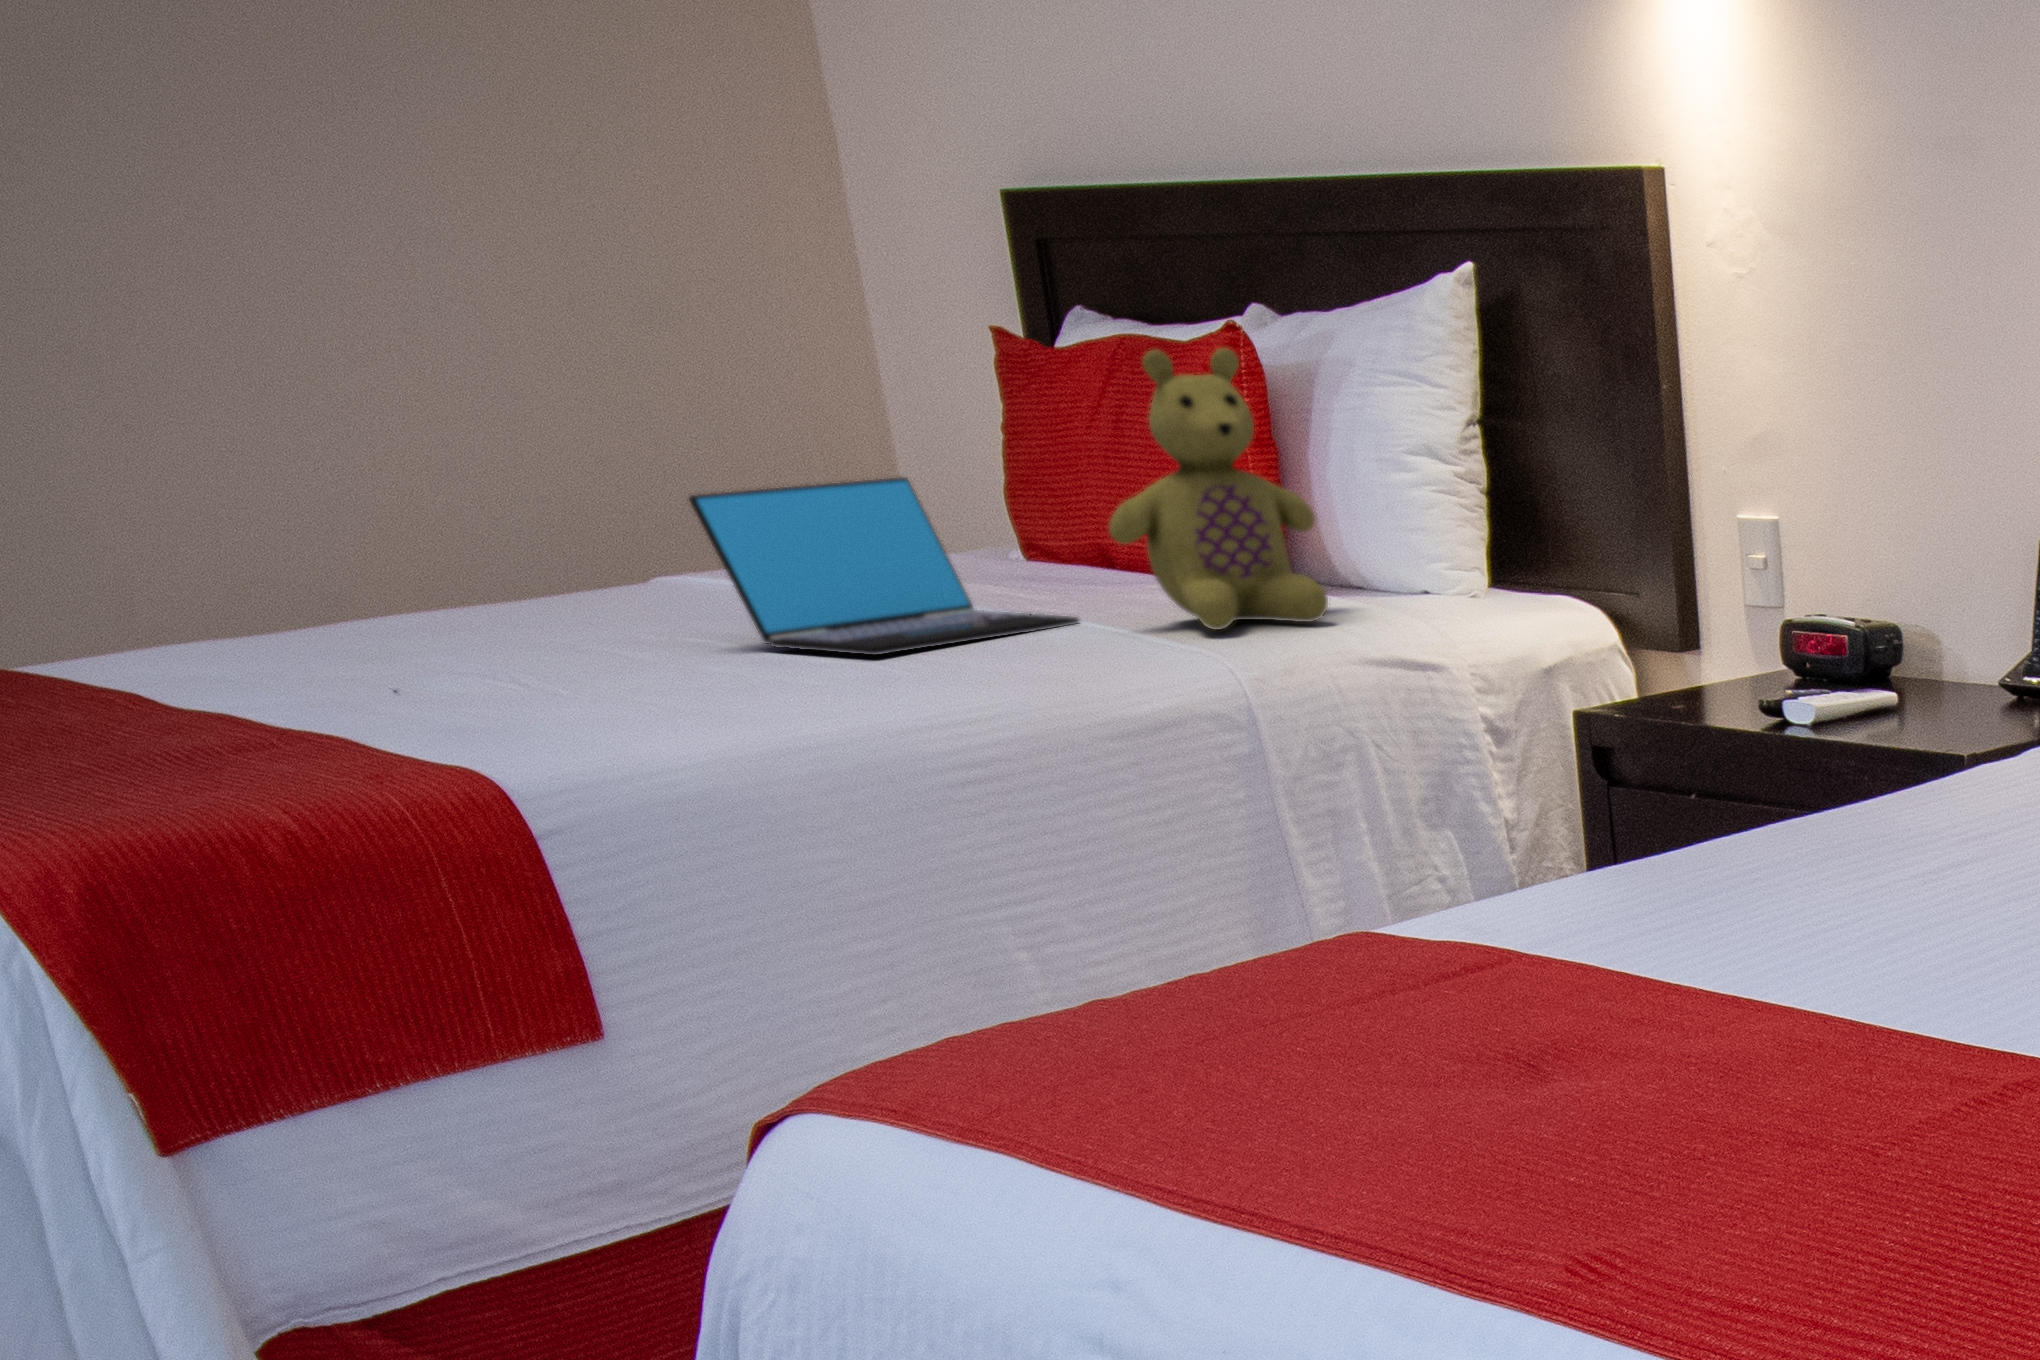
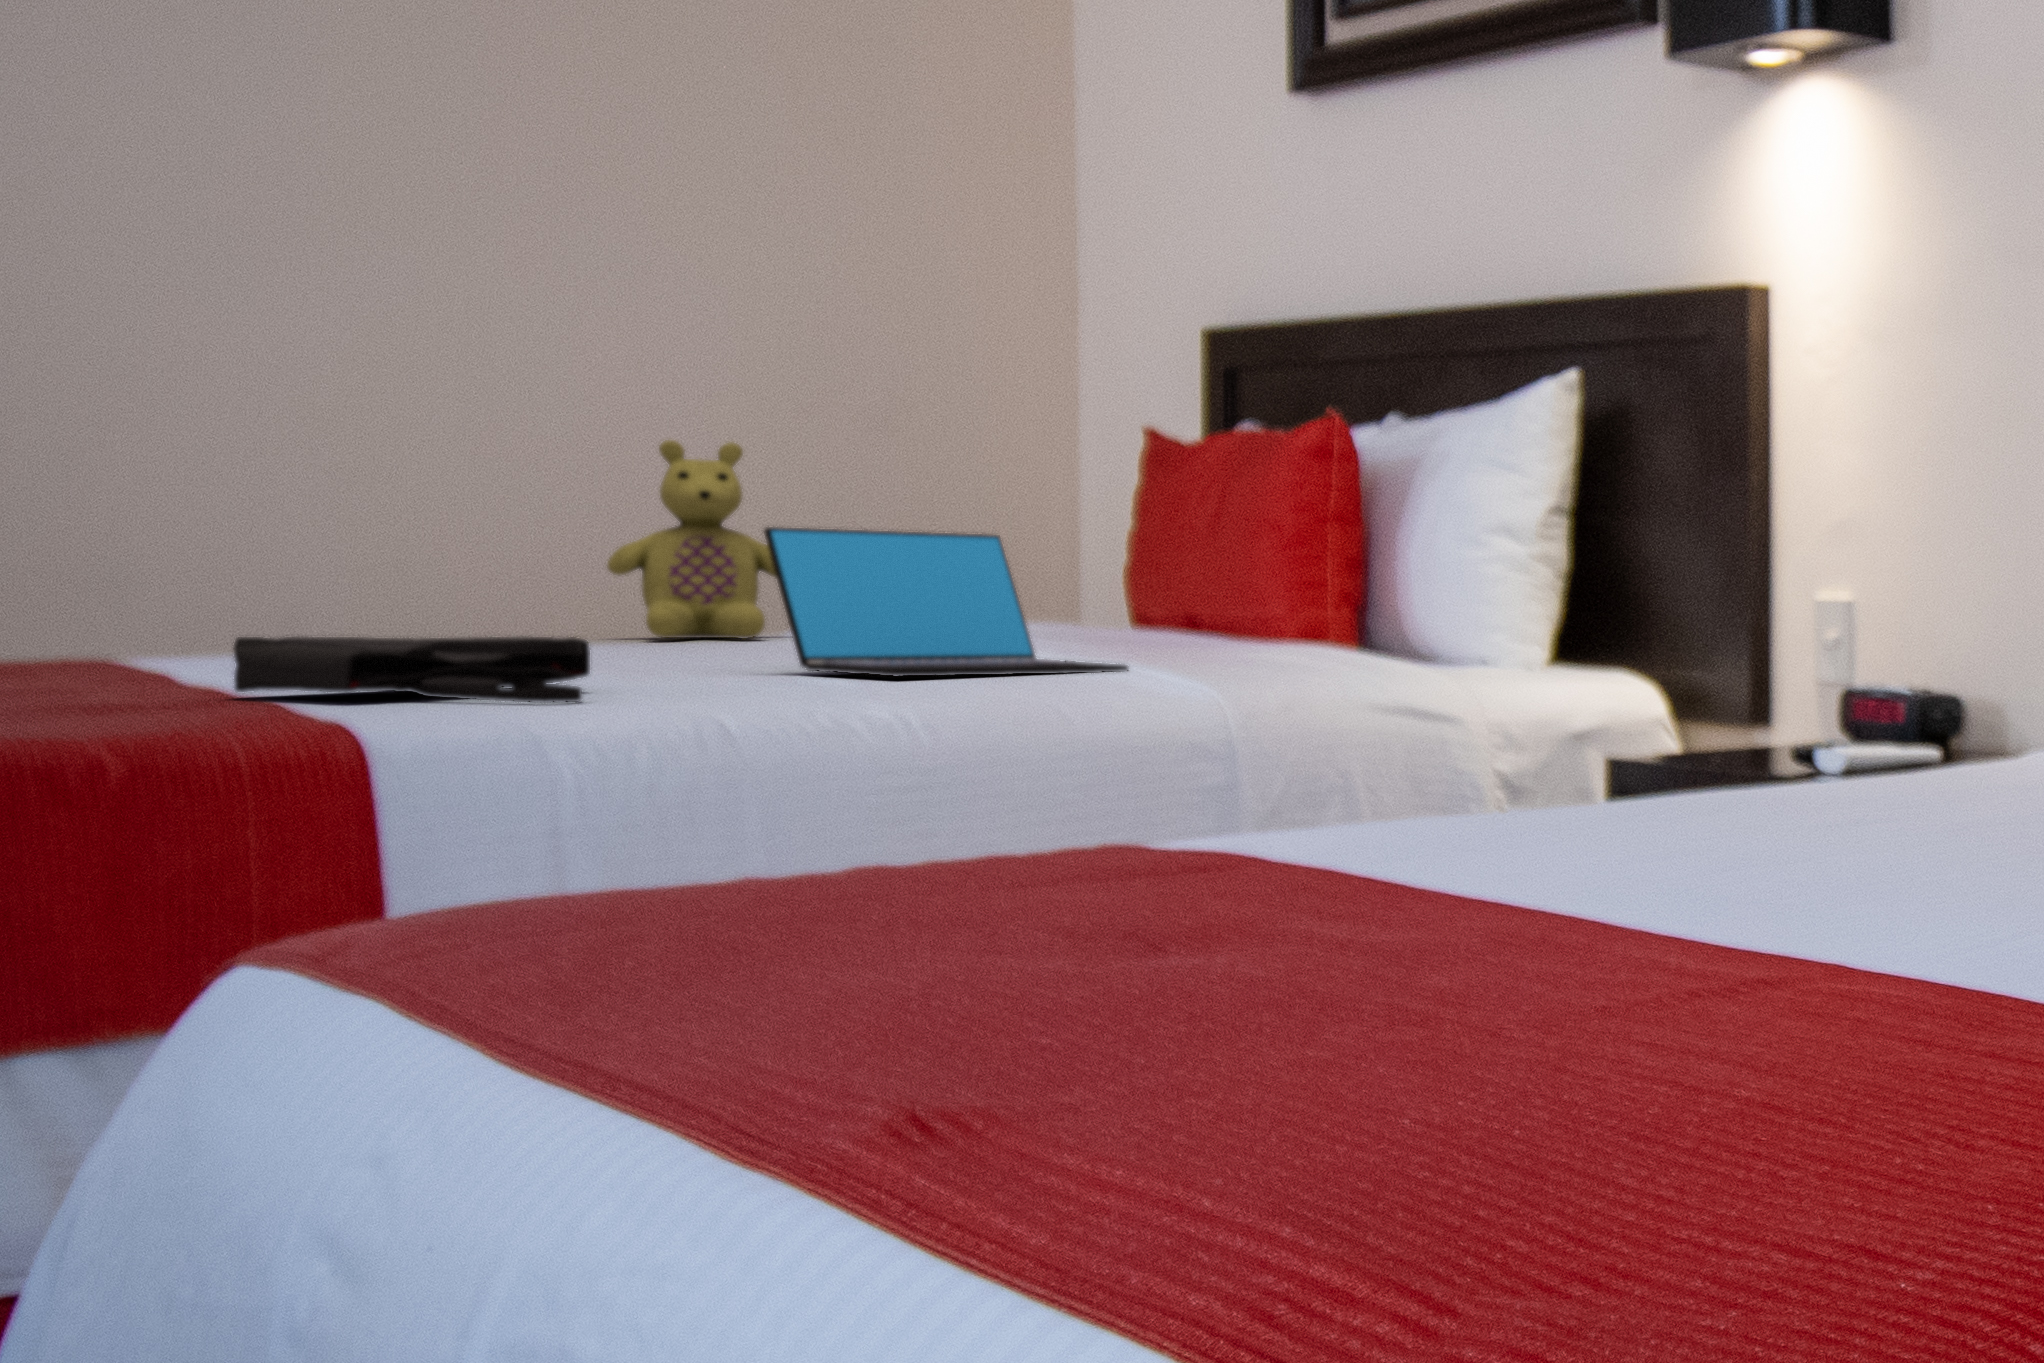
stuffed bear: present [1109,348,1328,630] -> present [607,440,776,638]
tote bag: none [254,649,625,730] -> present [234,637,590,703]

